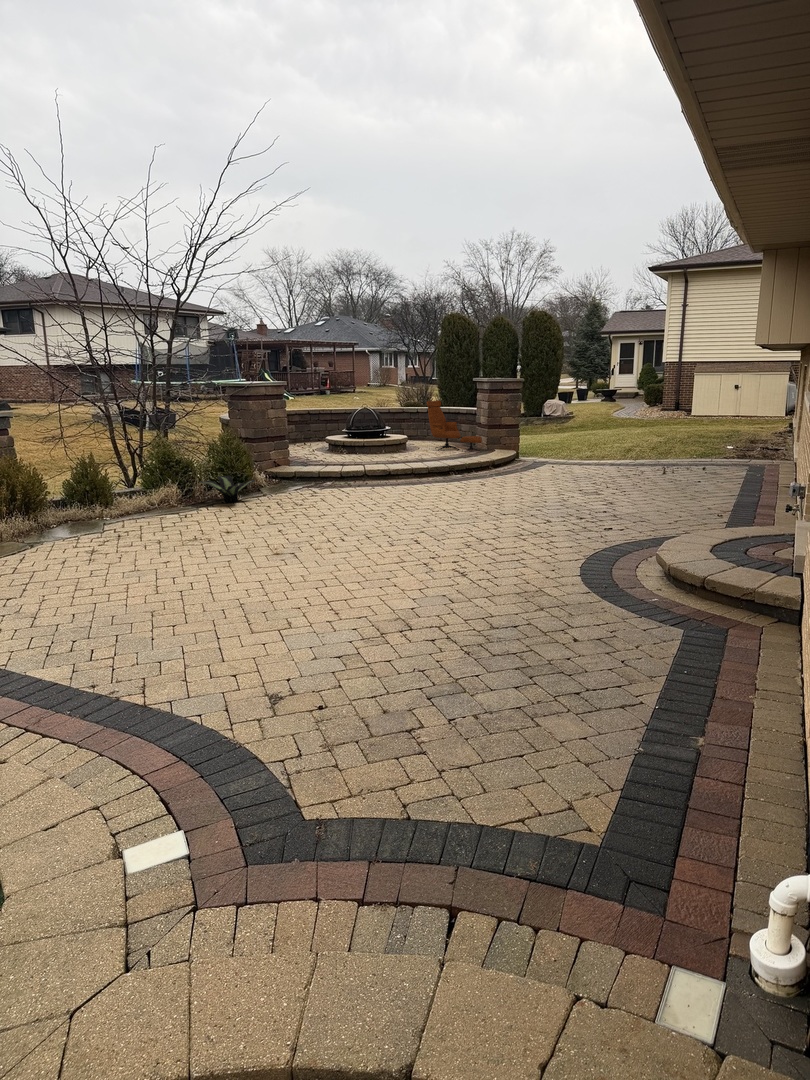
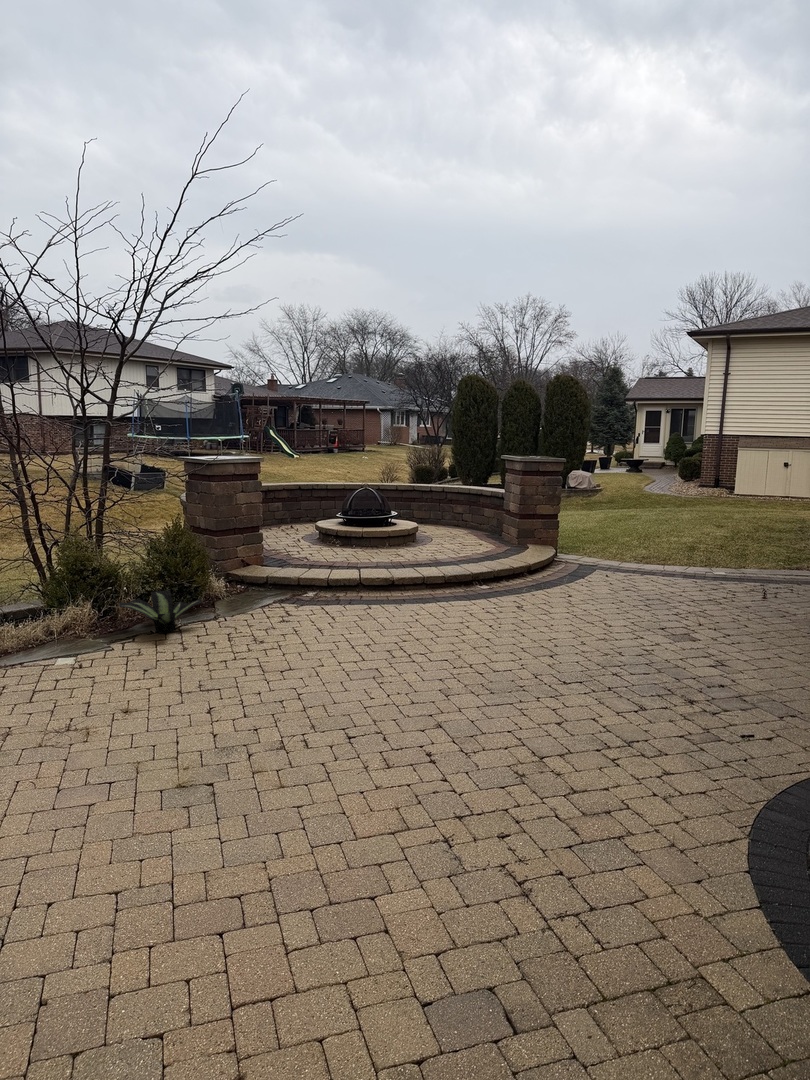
lounge chair: present [427,401,482,452] -> none [442,480,510,547]

